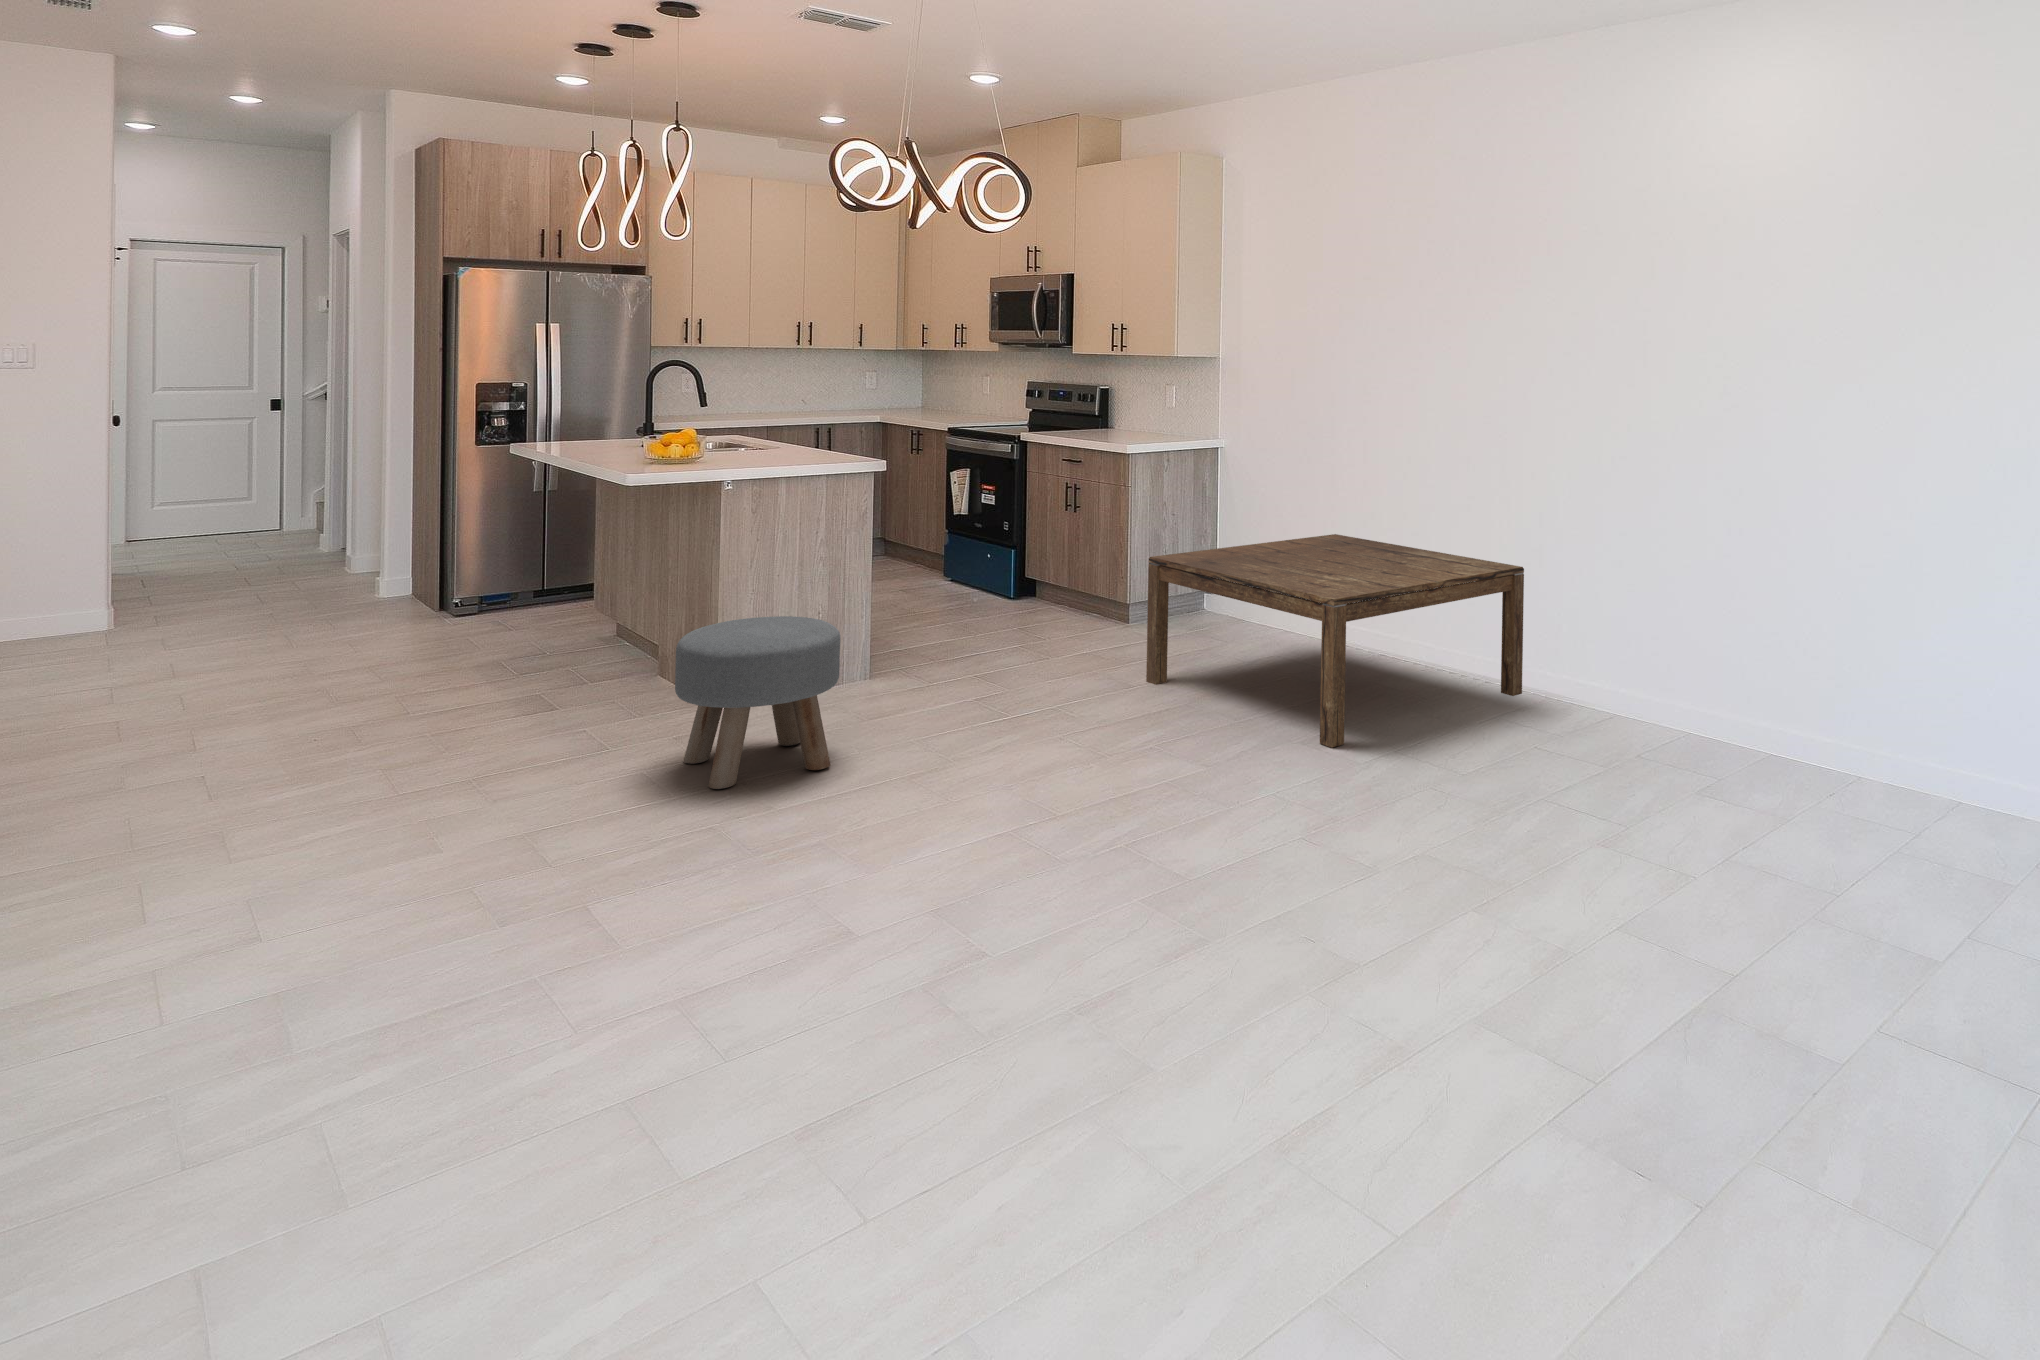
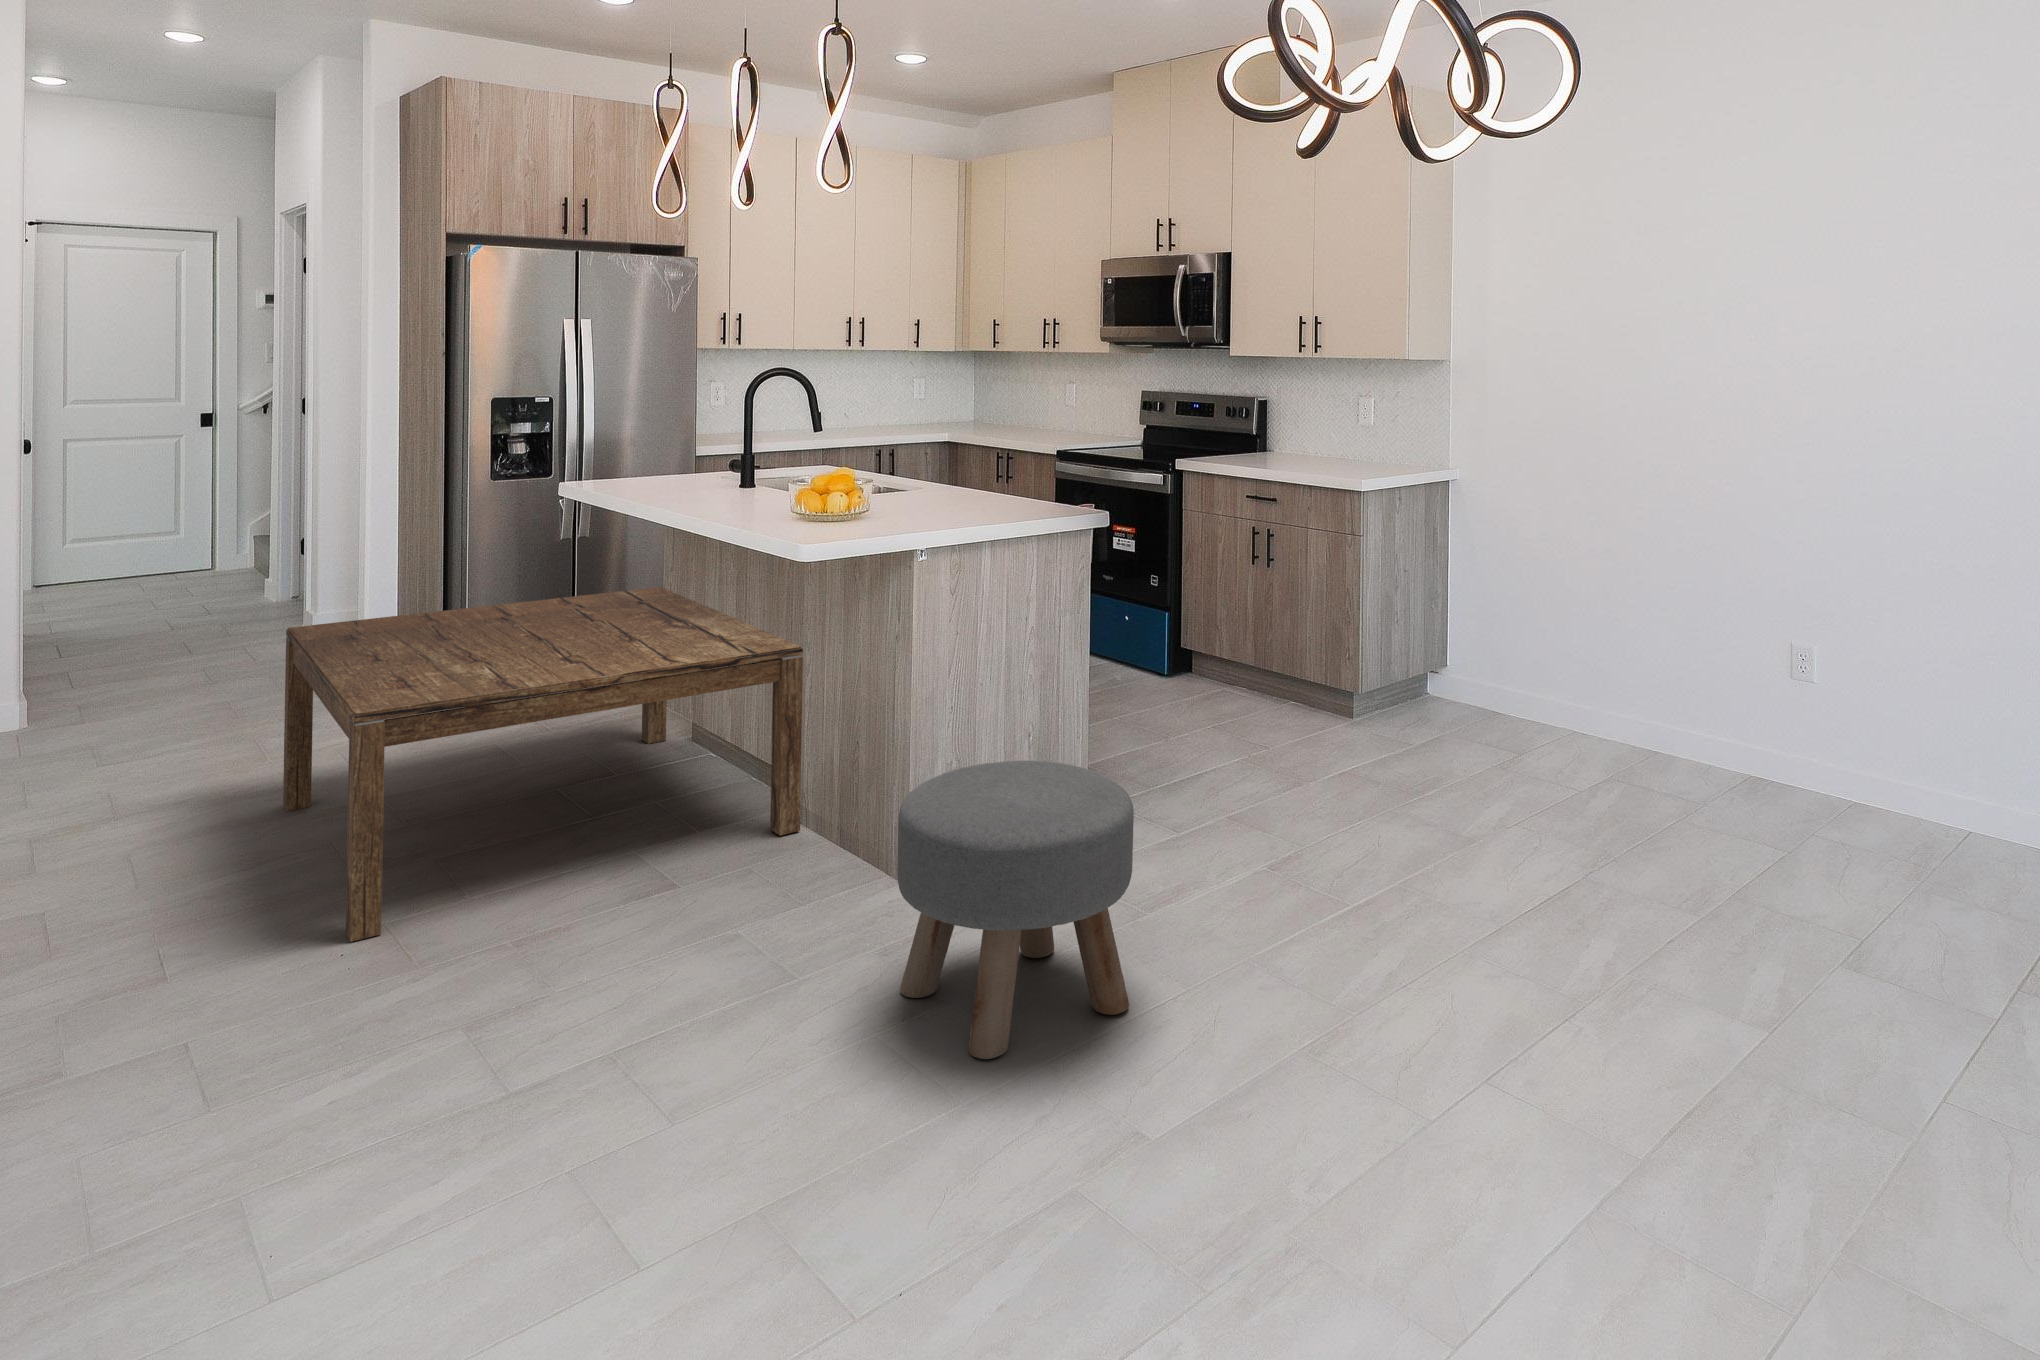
coffee table: present [1146,534,1524,748] -> present [283,587,803,942]

